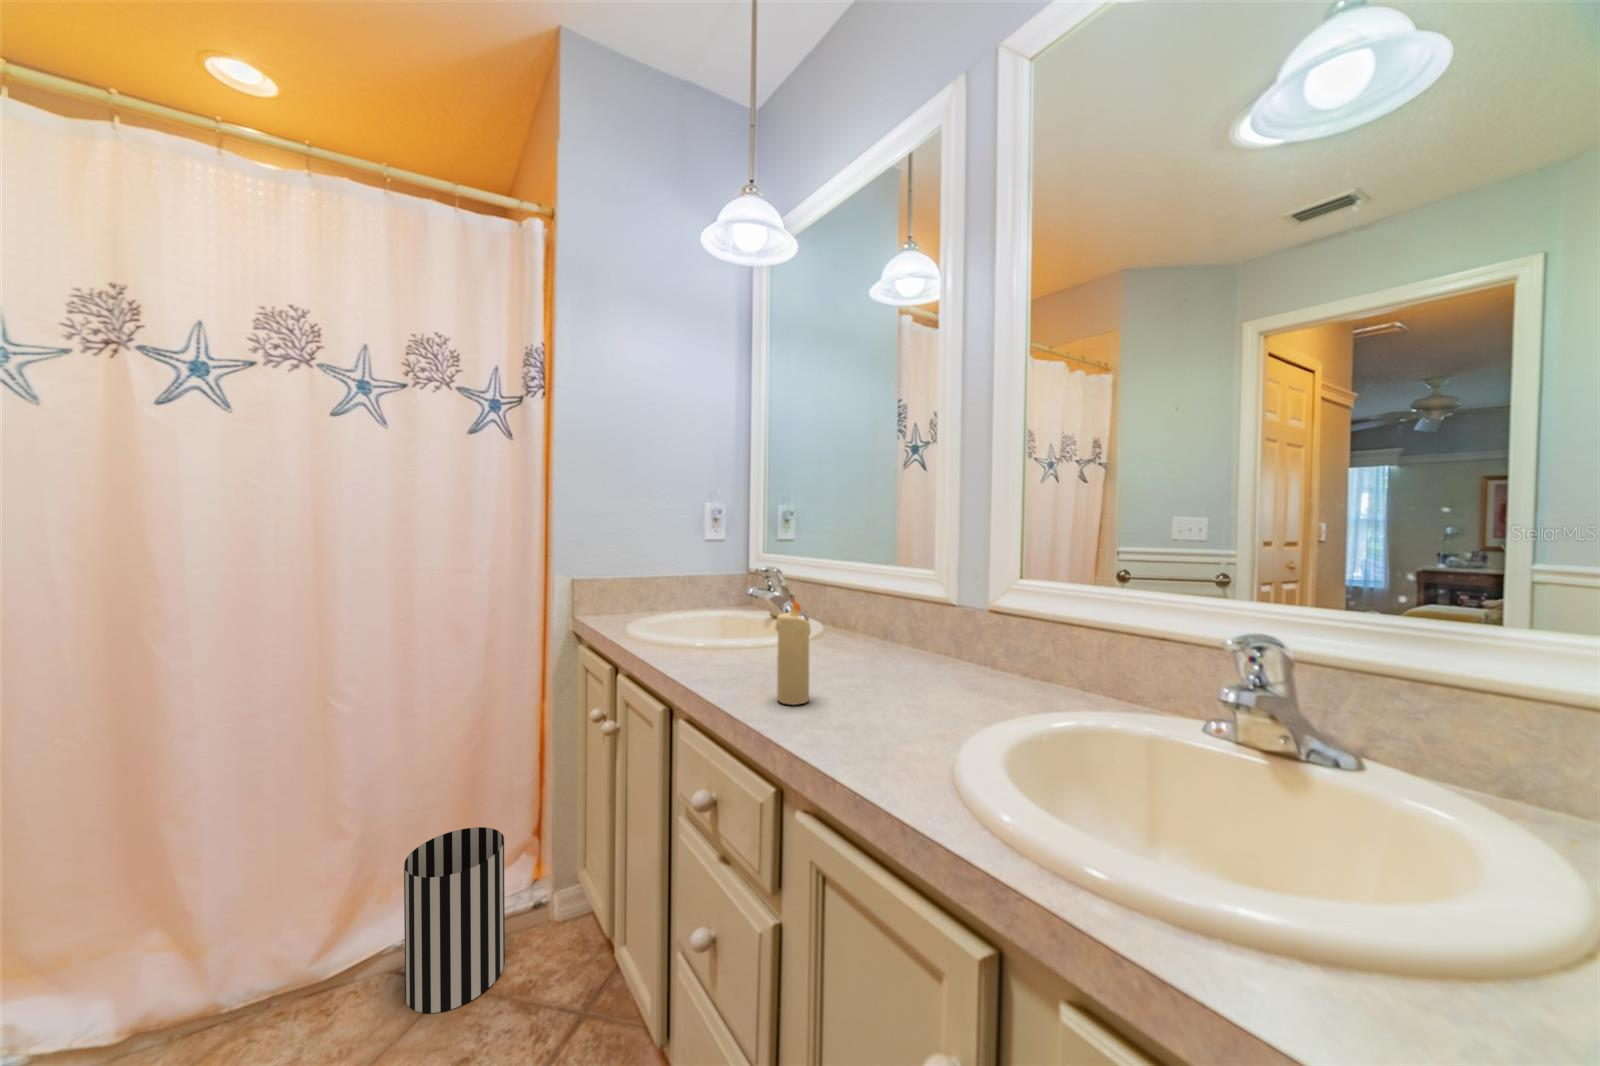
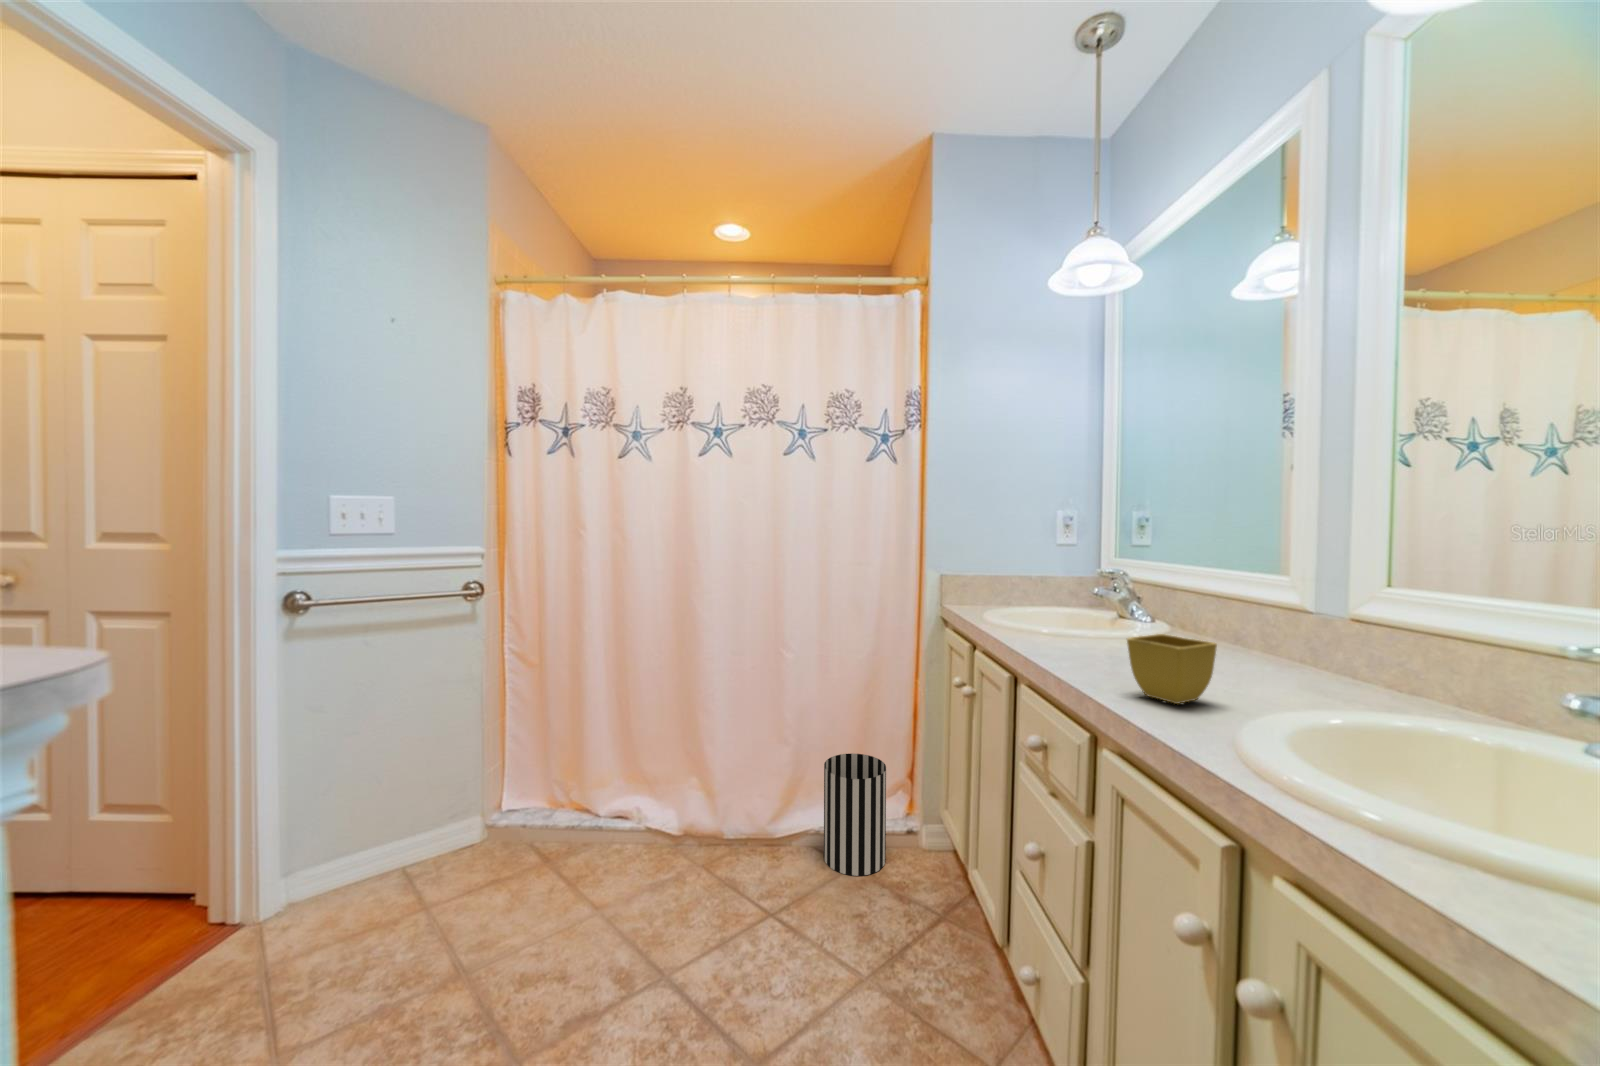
candle: present [776,598,811,705] -> none [1099,591,1132,680]
flower pot: none [815,645,904,732] -> present [1127,634,1217,704]

